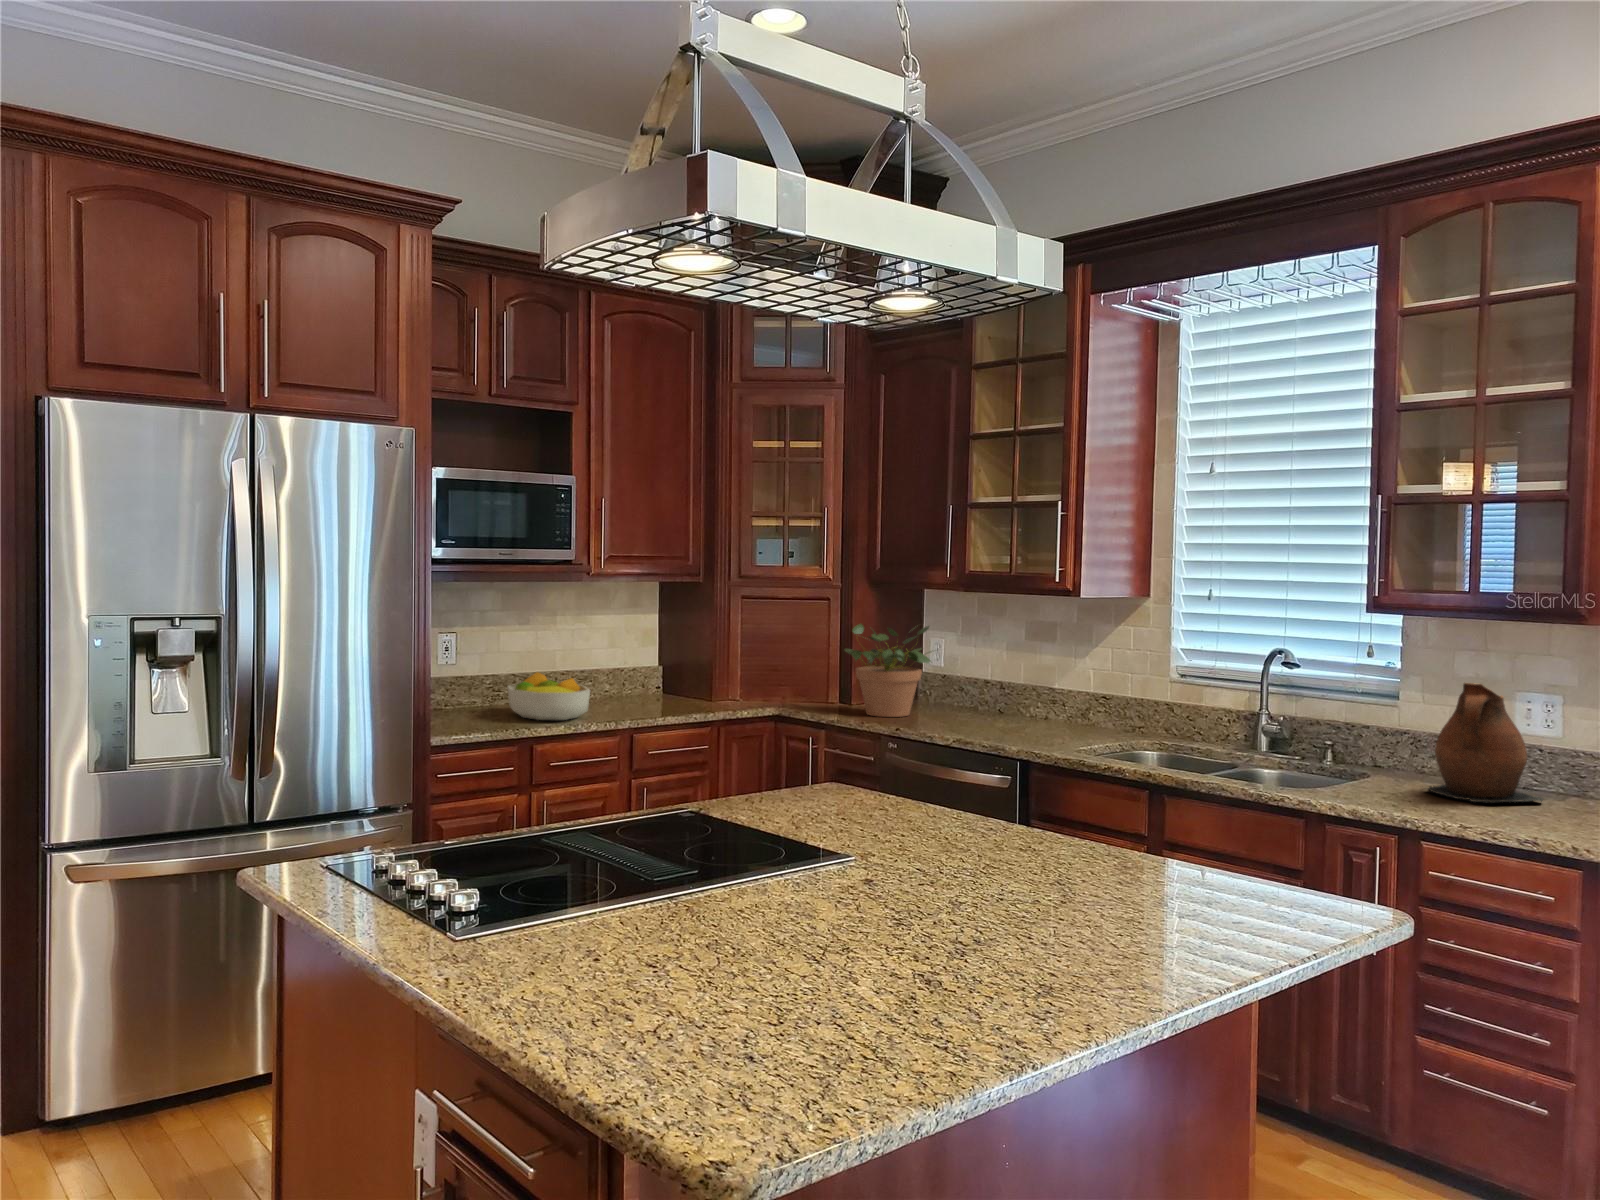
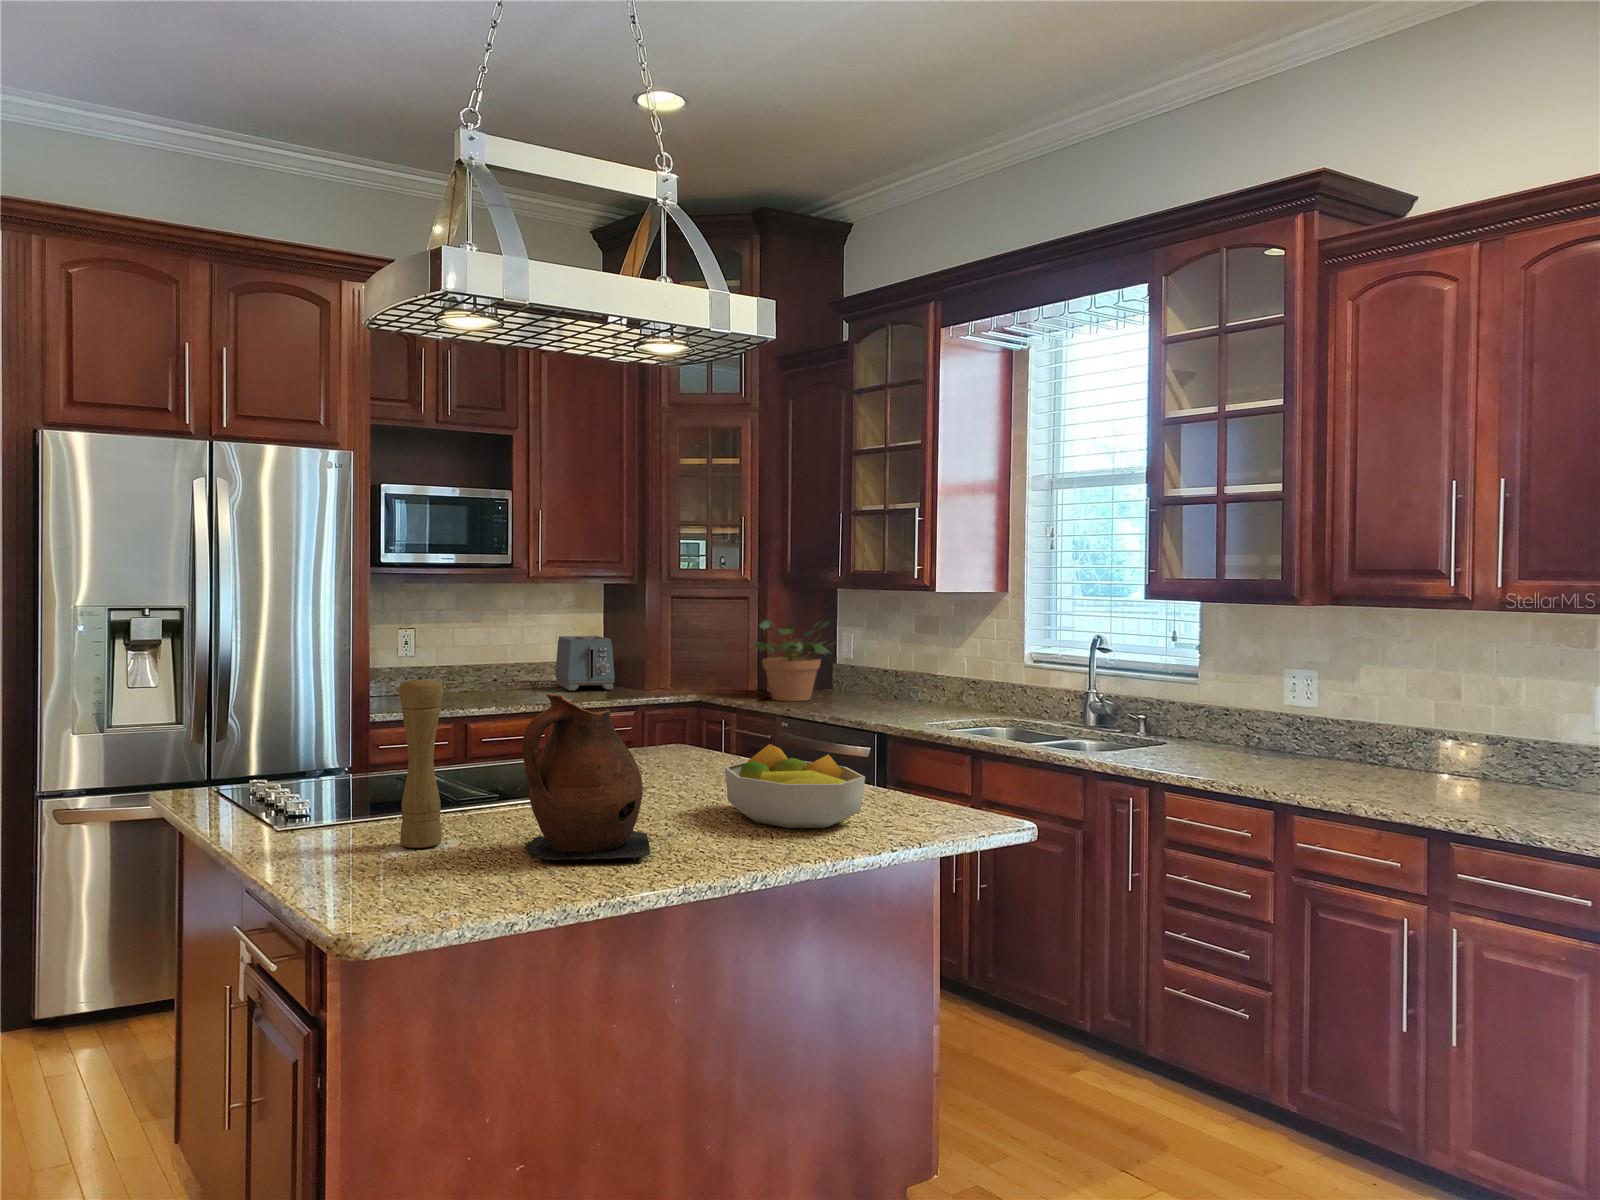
toaster: none [607,639,682,703] -> present [555,636,615,691]
fruit bowl: present [507,672,590,720] -> present [724,744,865,828]
ceramic pitcher: present [1428,683,1543,802] -> present [522,694,651,861]
pepper mill: none [653,737,711,966] -> present [399,676,443,848]

